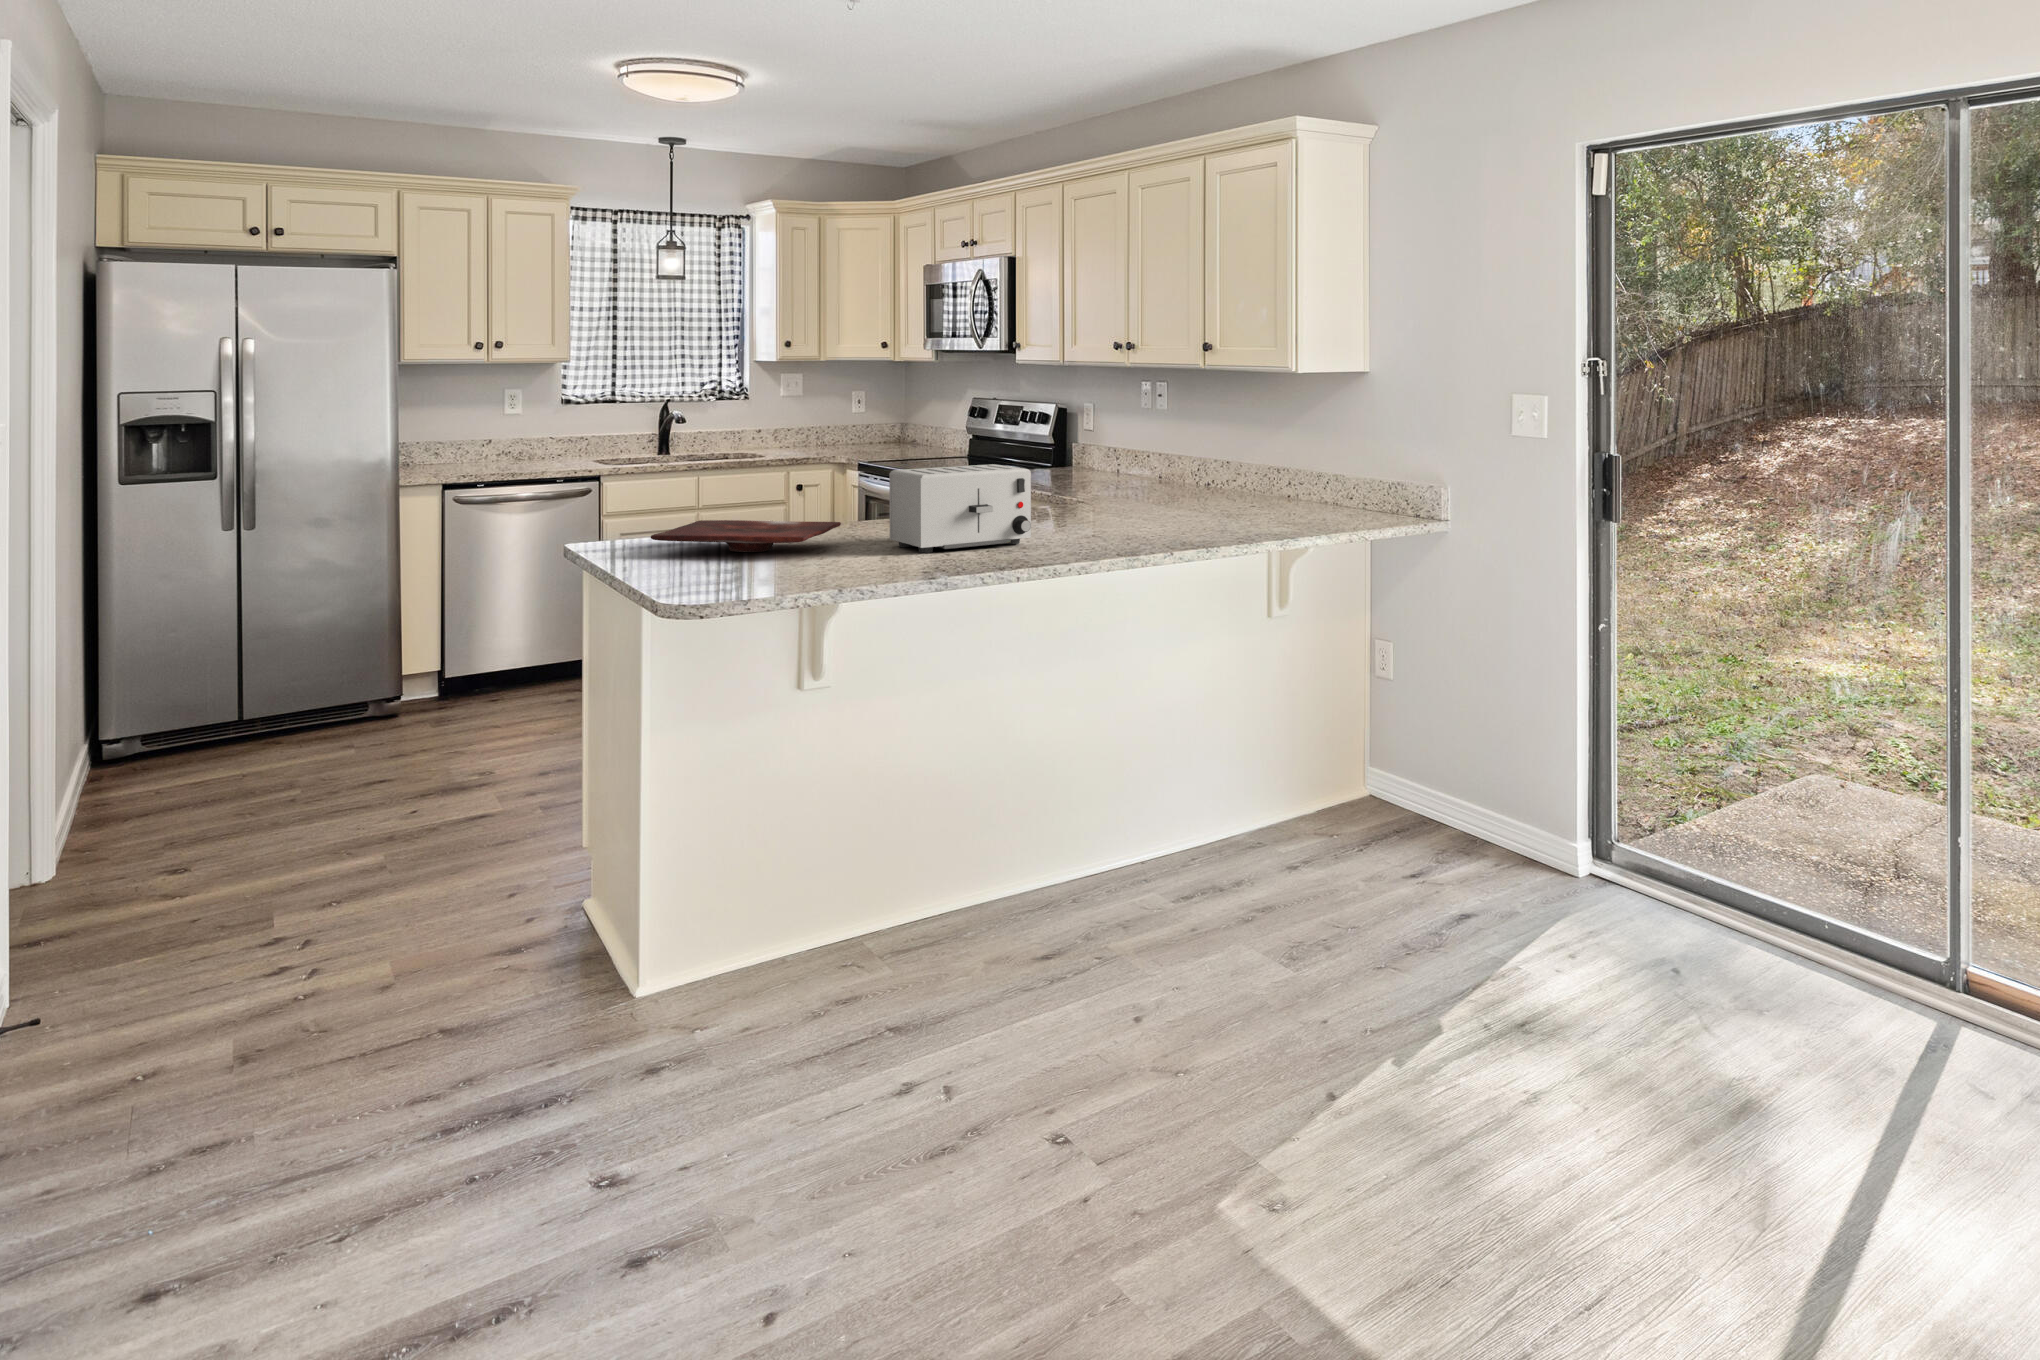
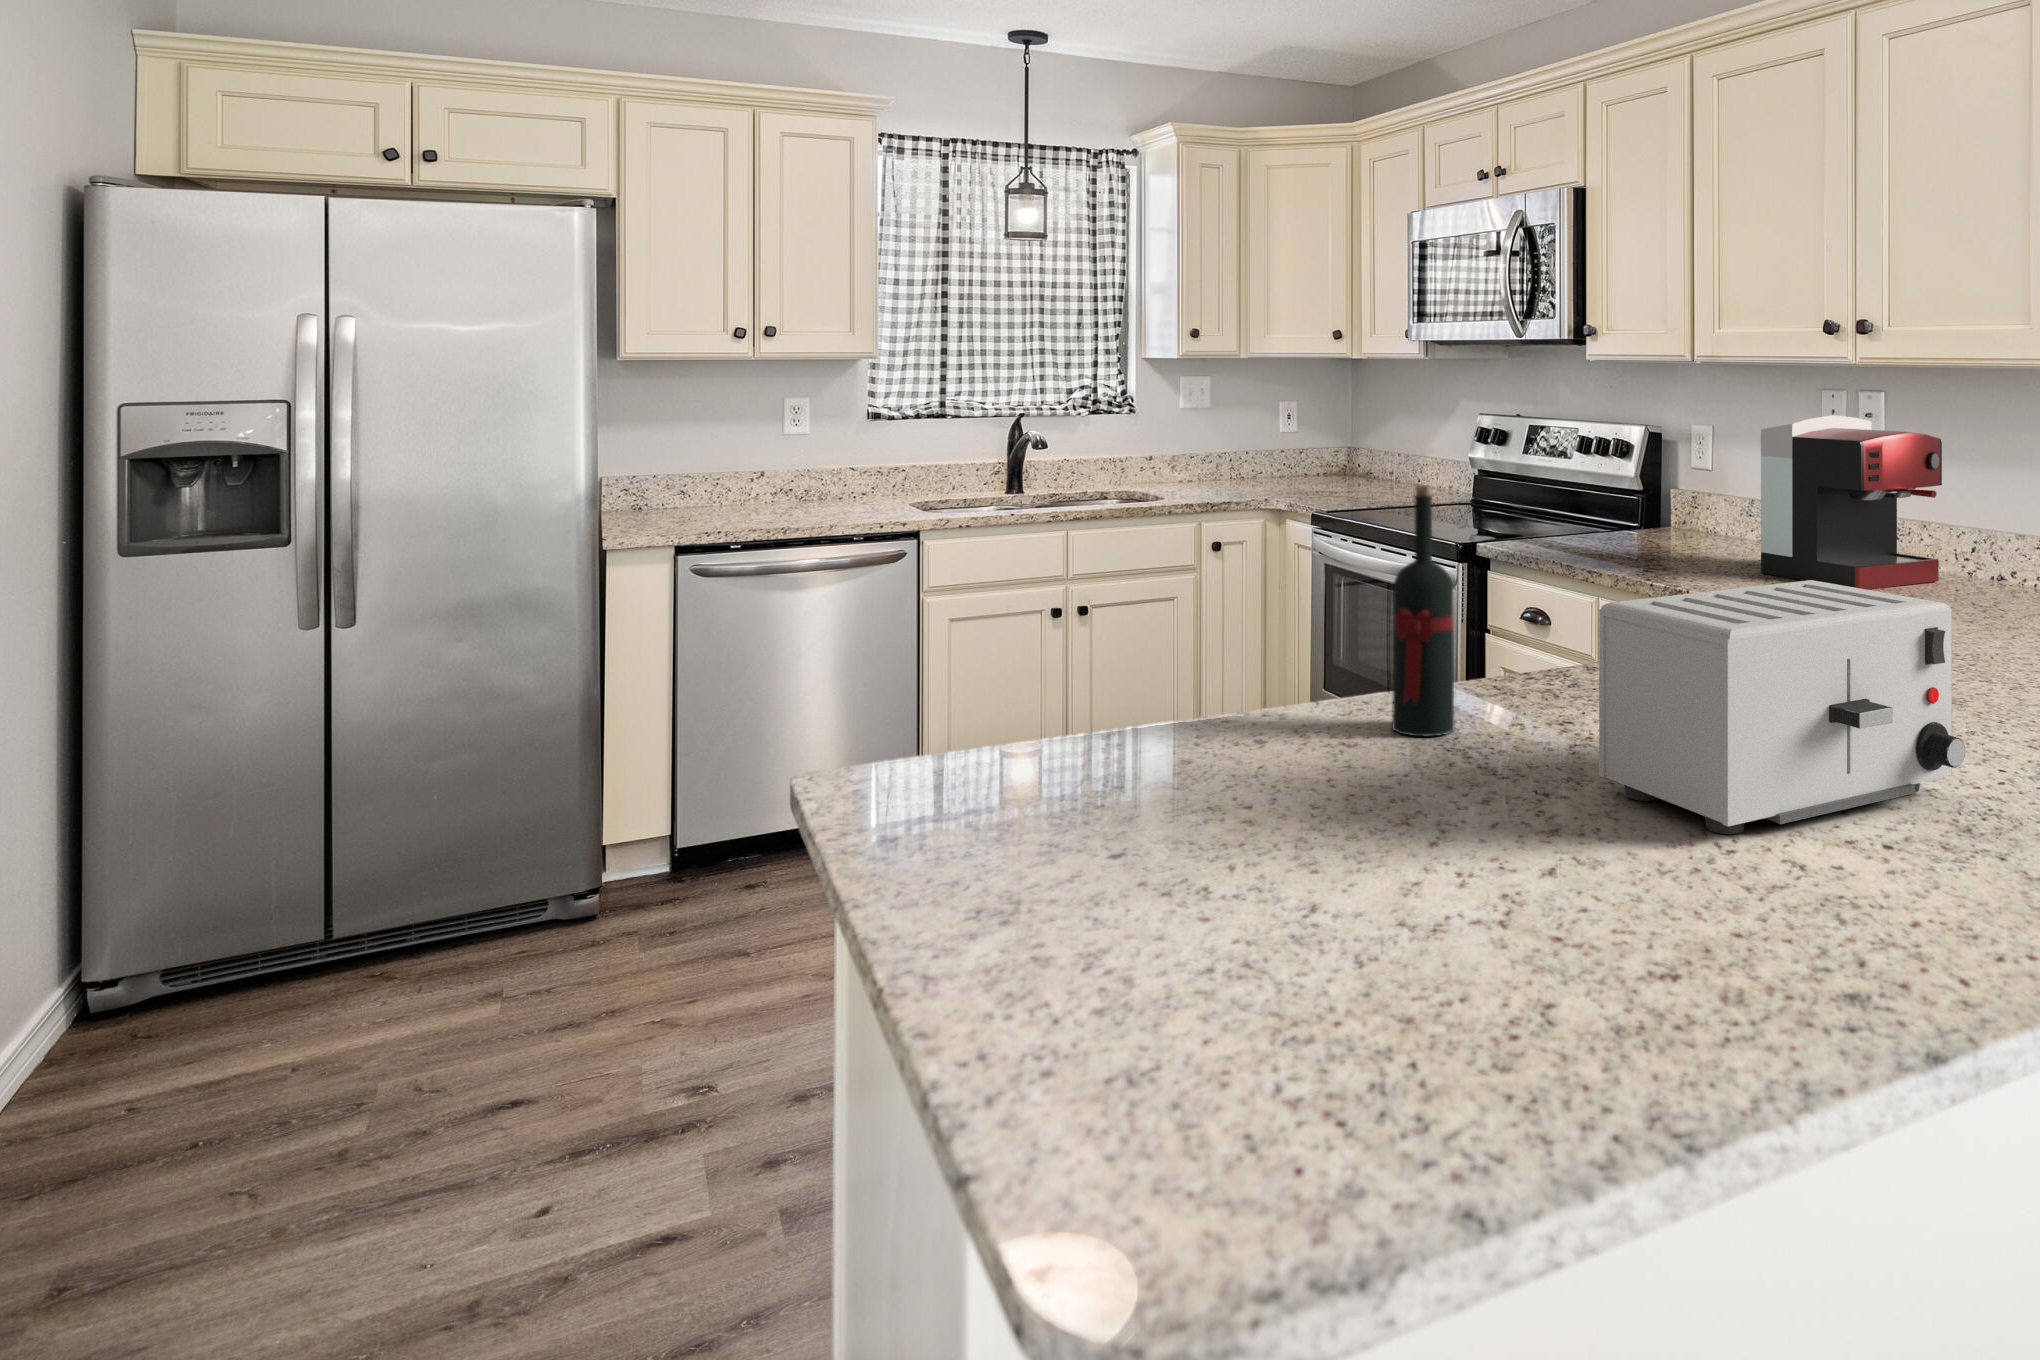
coffee maker: none [1096,396,1189,492] -> present [1761,415,1942,589]
wine bottle: none [822,427,850,535] -> present [1392,485,1454,736]
cutting board: present [651,520,841,552] -> none [1023,708,1471,820]

